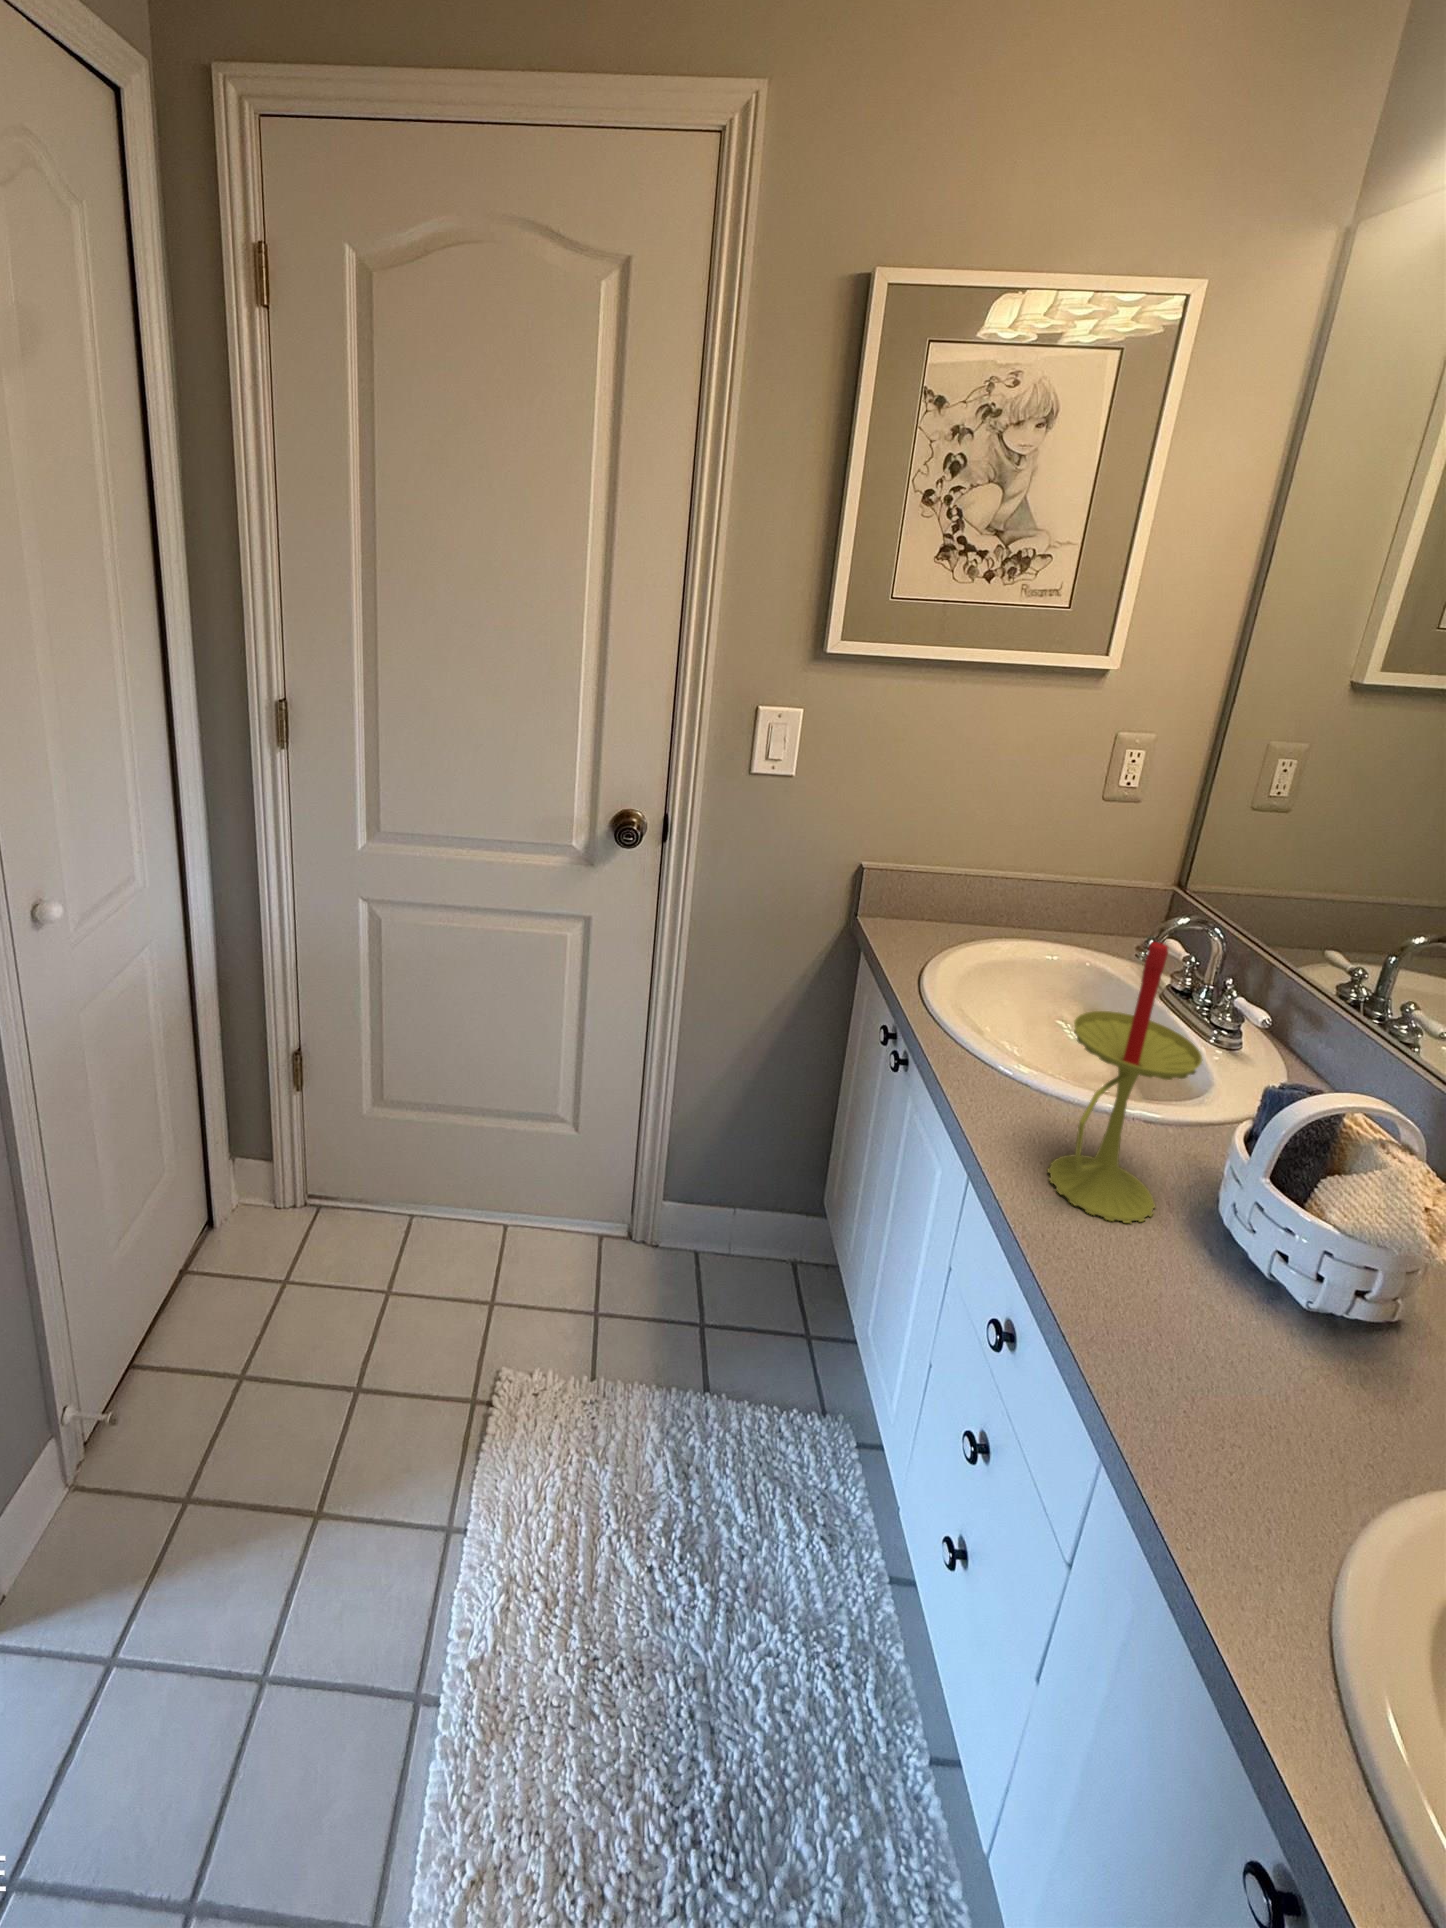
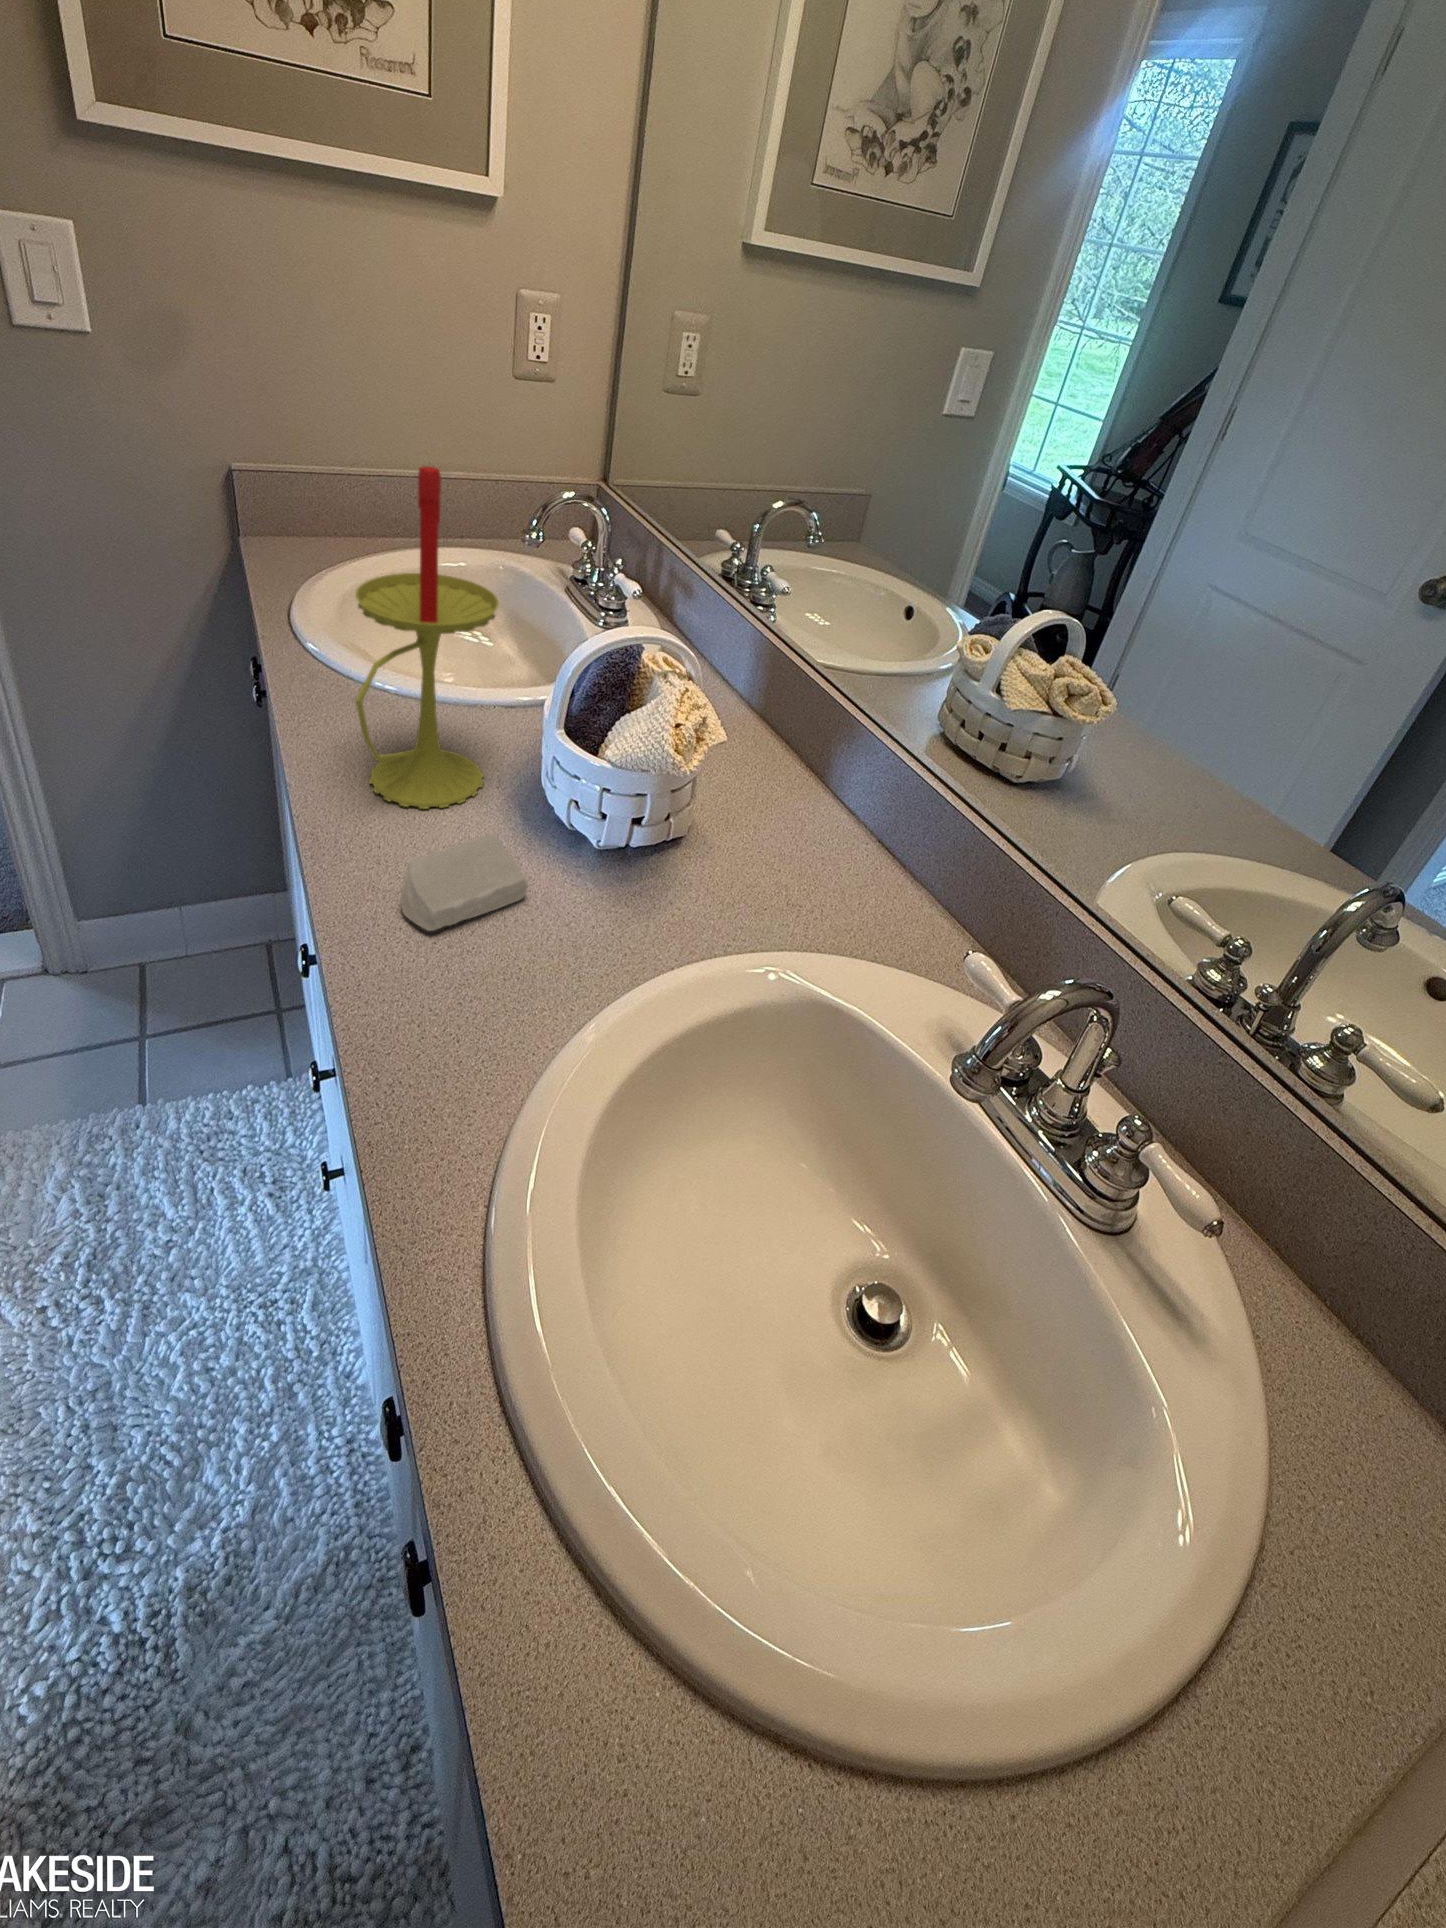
soap bar: none [1132,1271,1254,1356] -> present [401,834,528,931]

